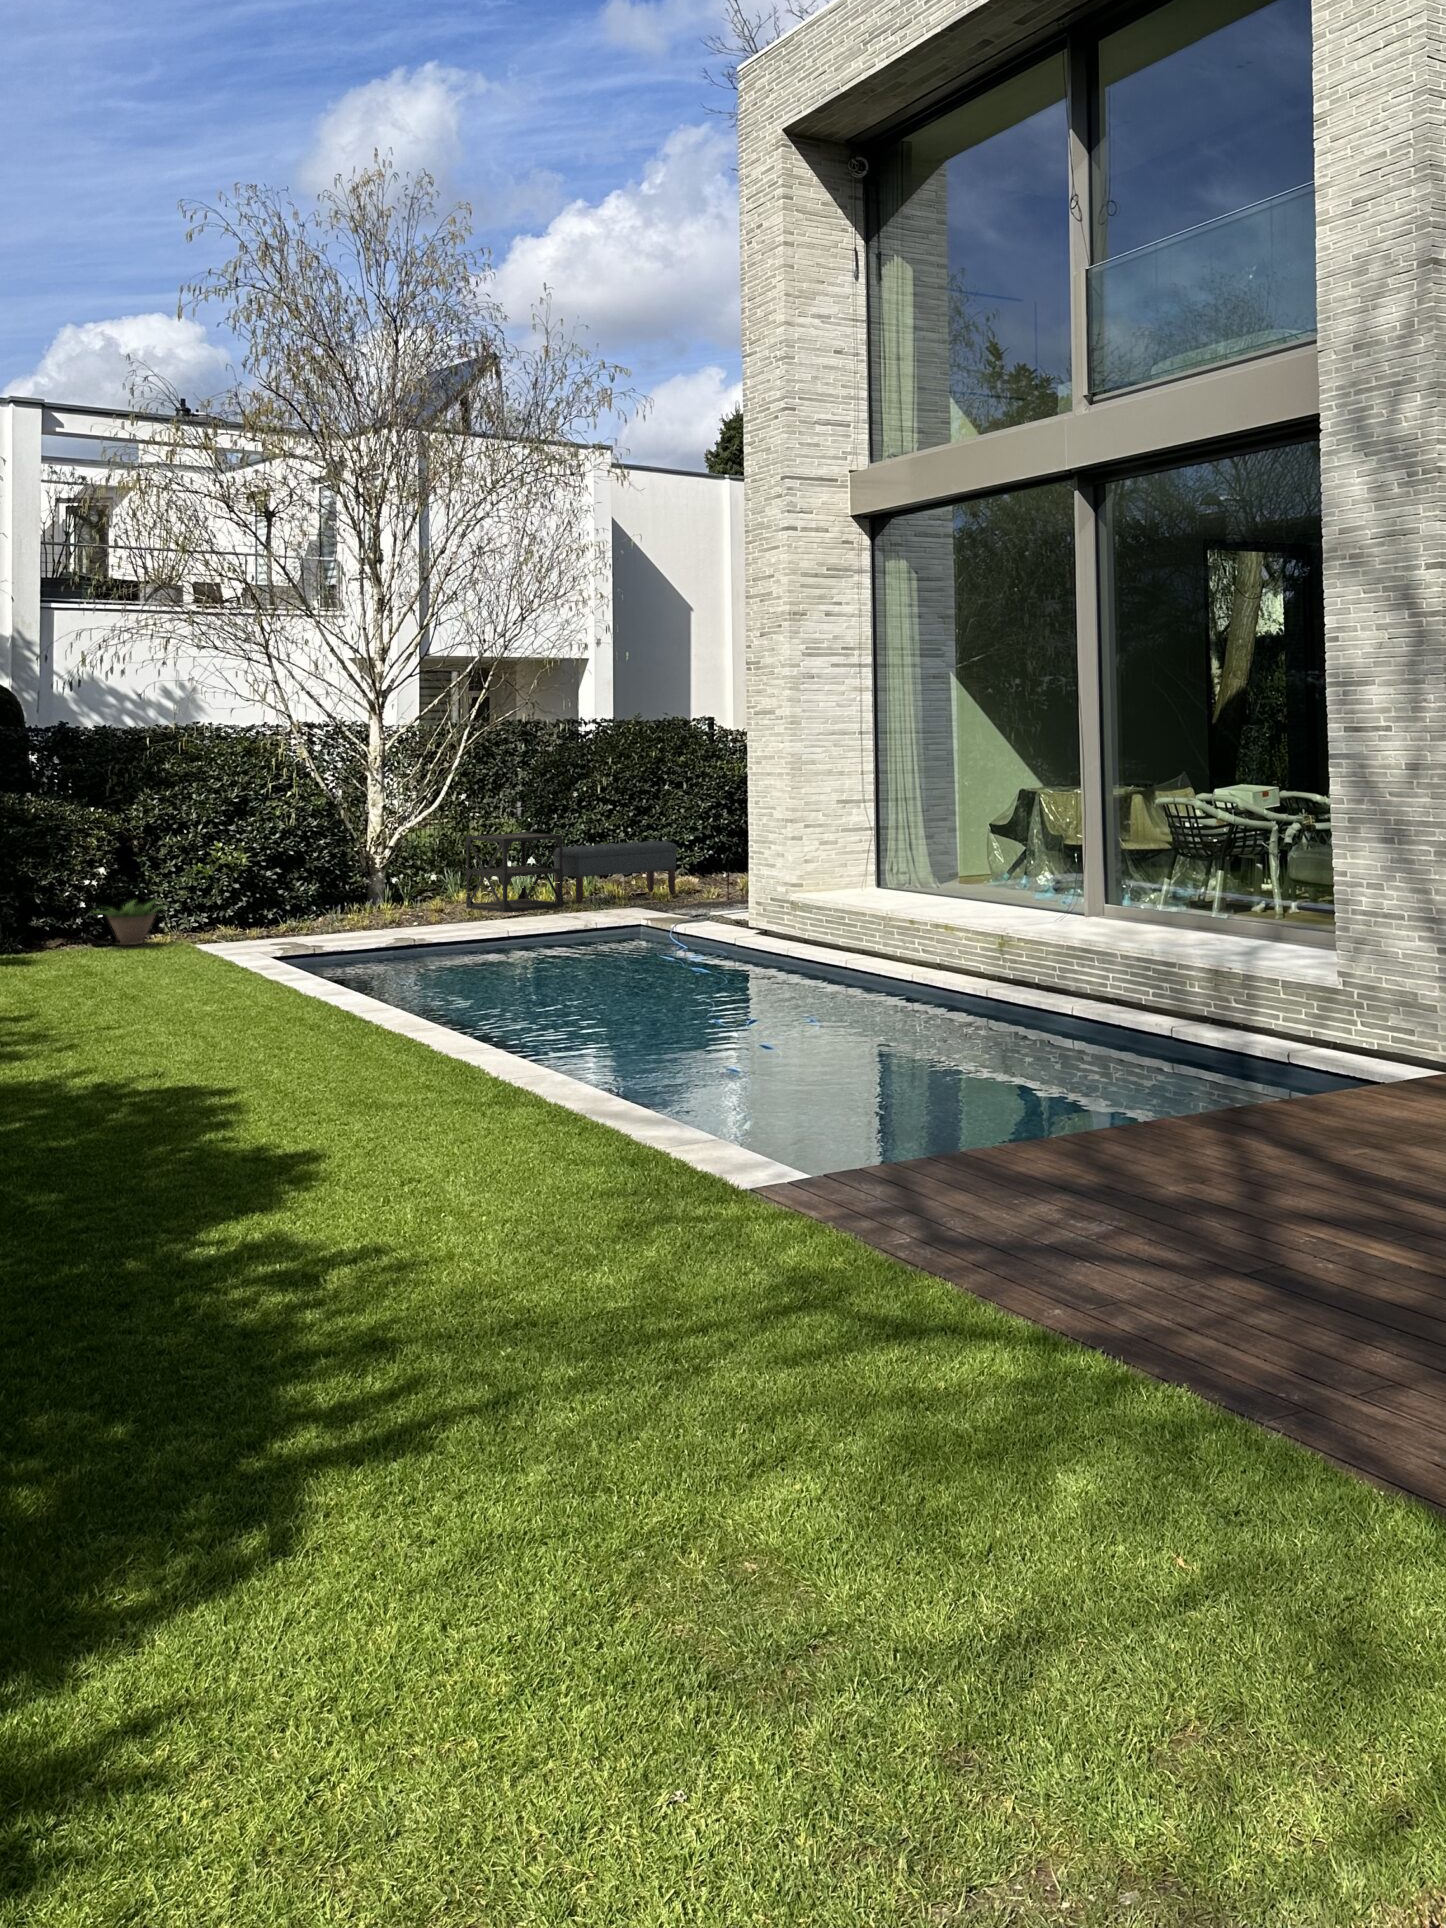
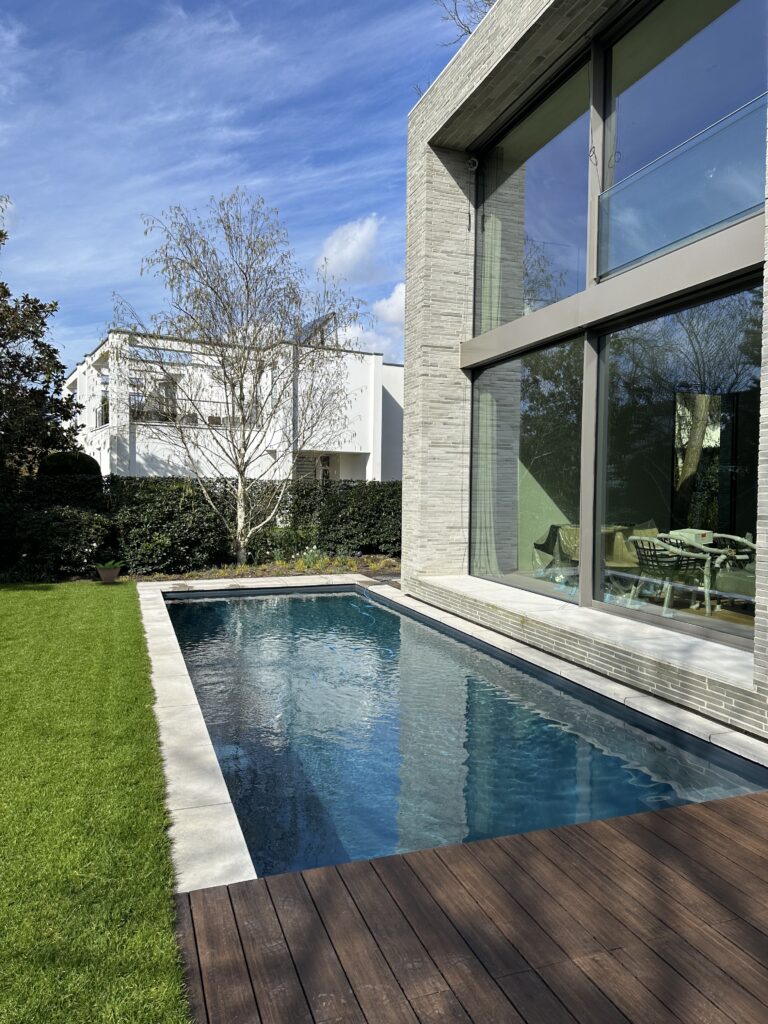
side table: present [466,832,563,912] -> none [284,533,329,572]
bench: present [553,841,677,903] -> none [328,539,390,569]

